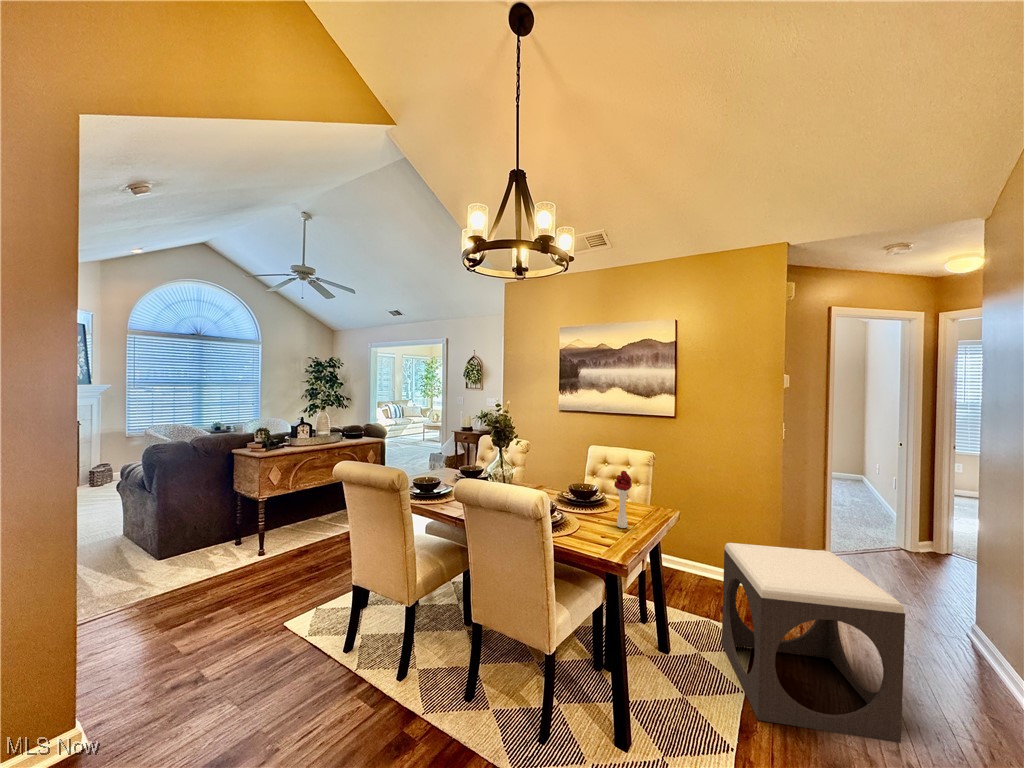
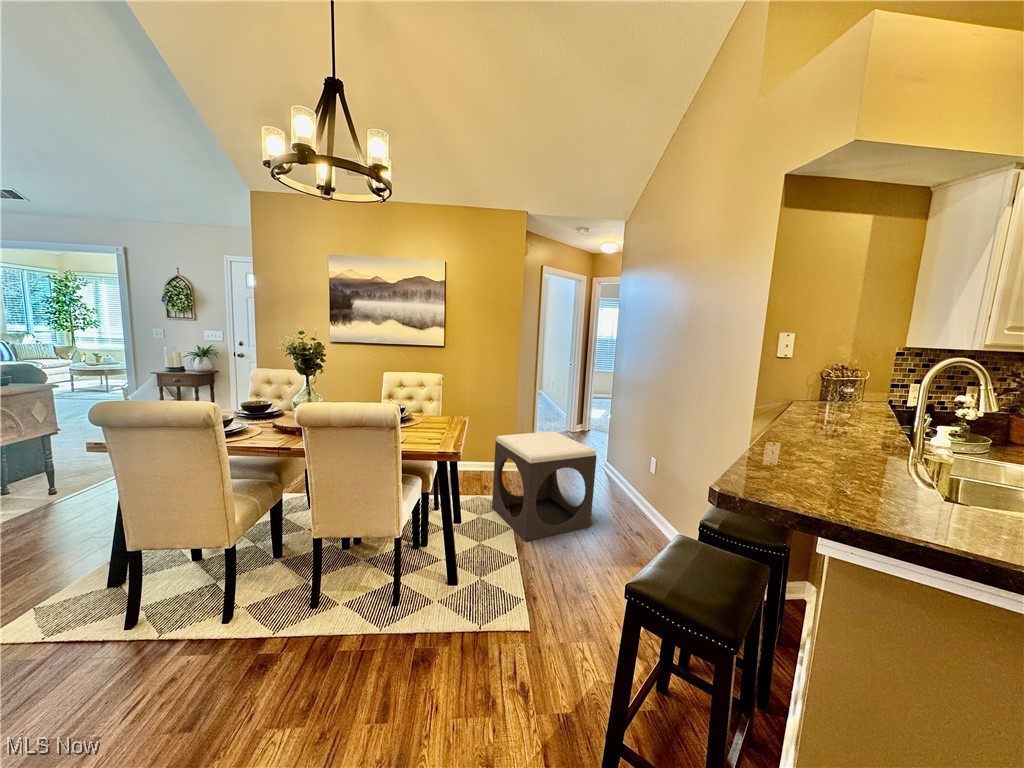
flower bouquet: present [614,471,632,528] -> none [432,387,445,433]

